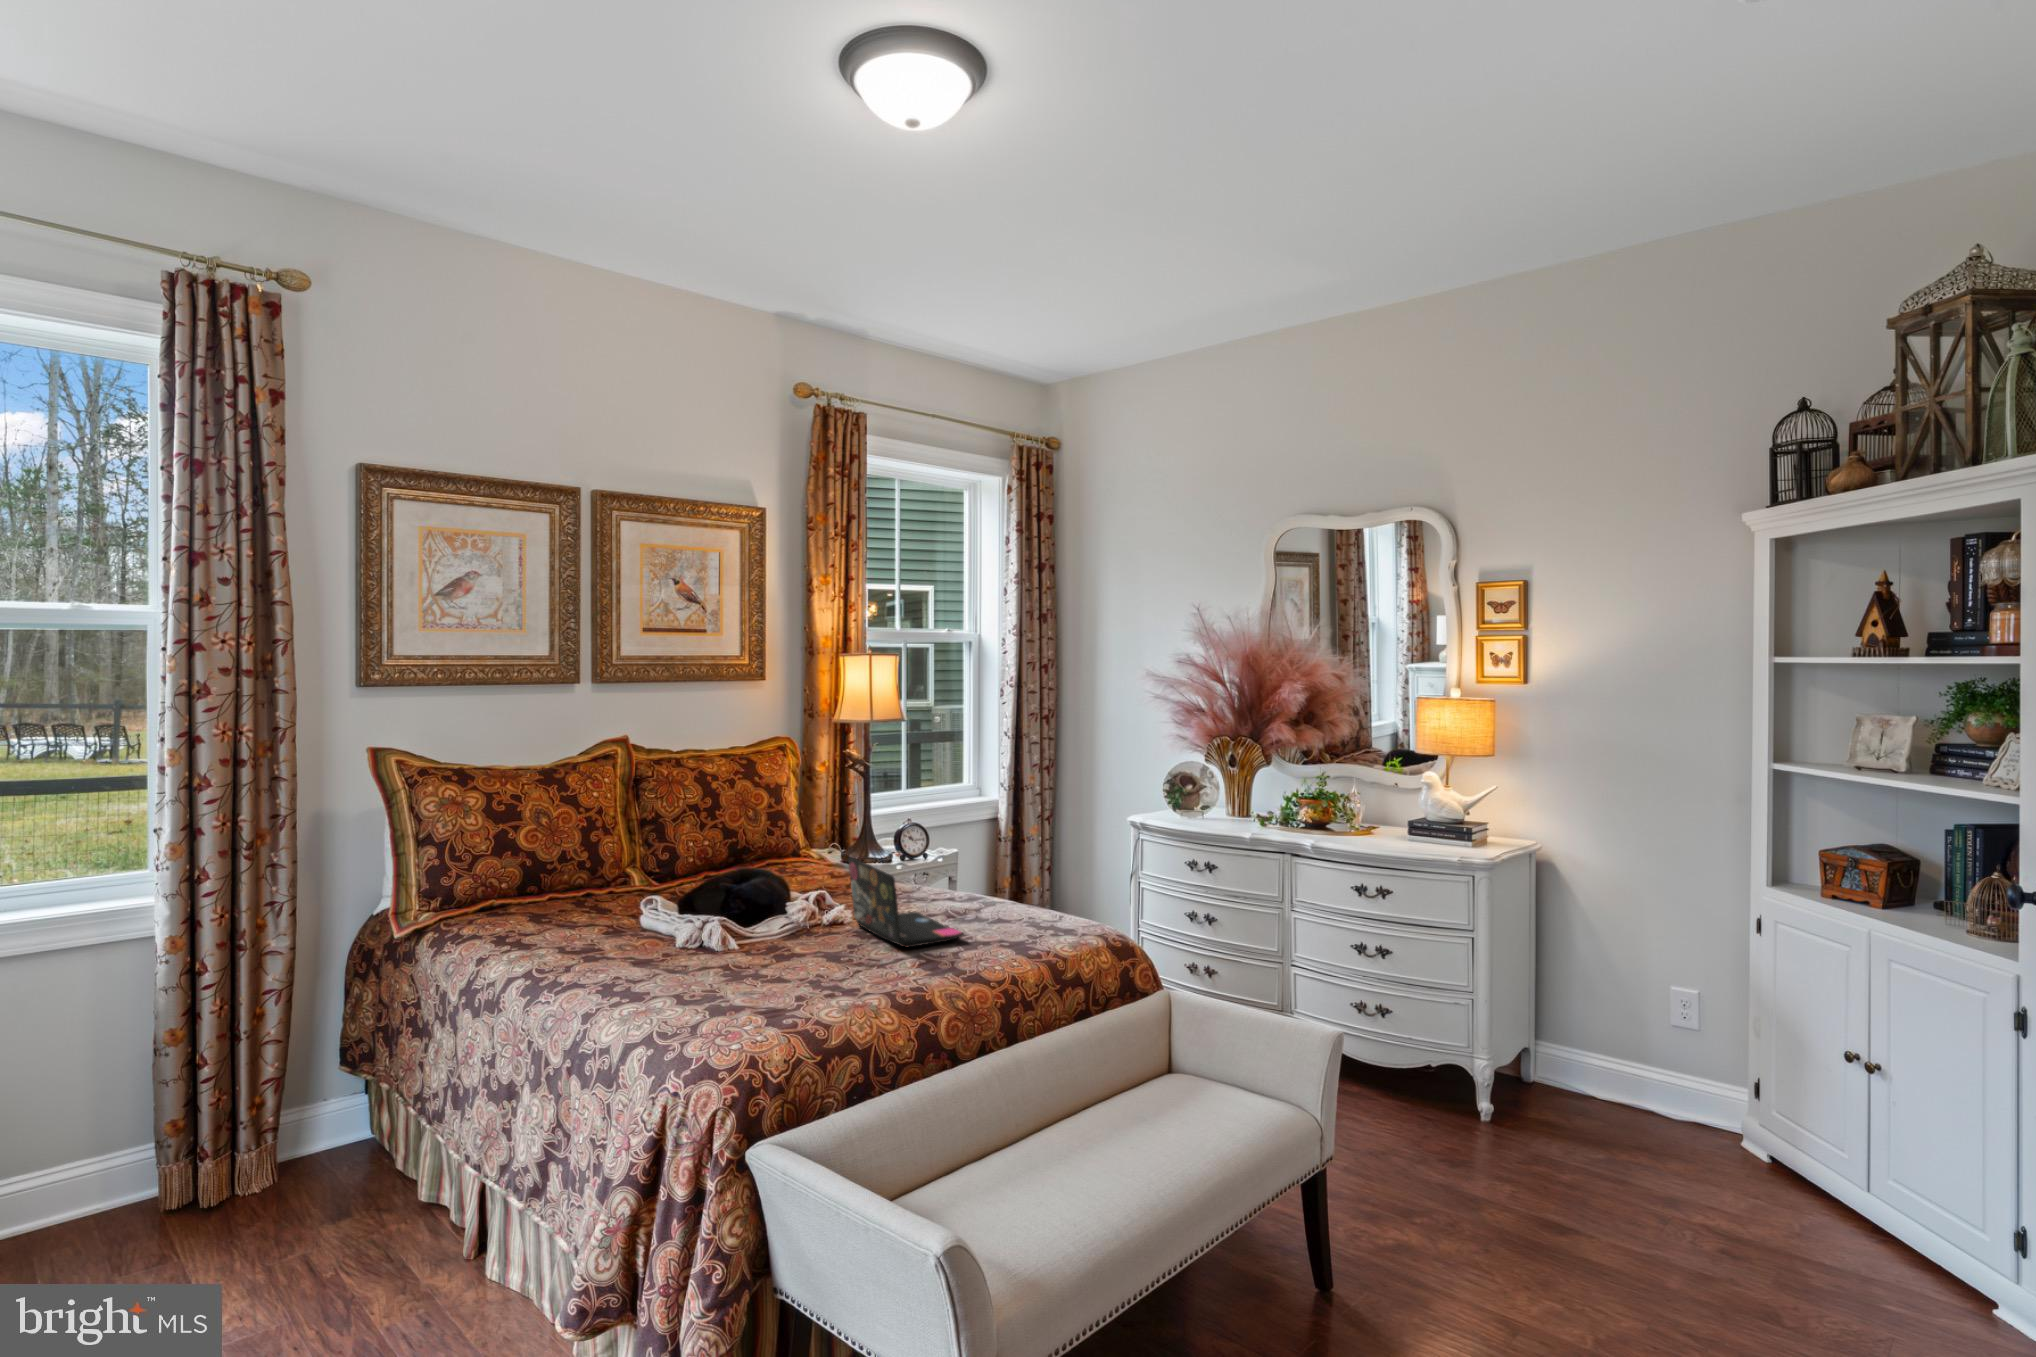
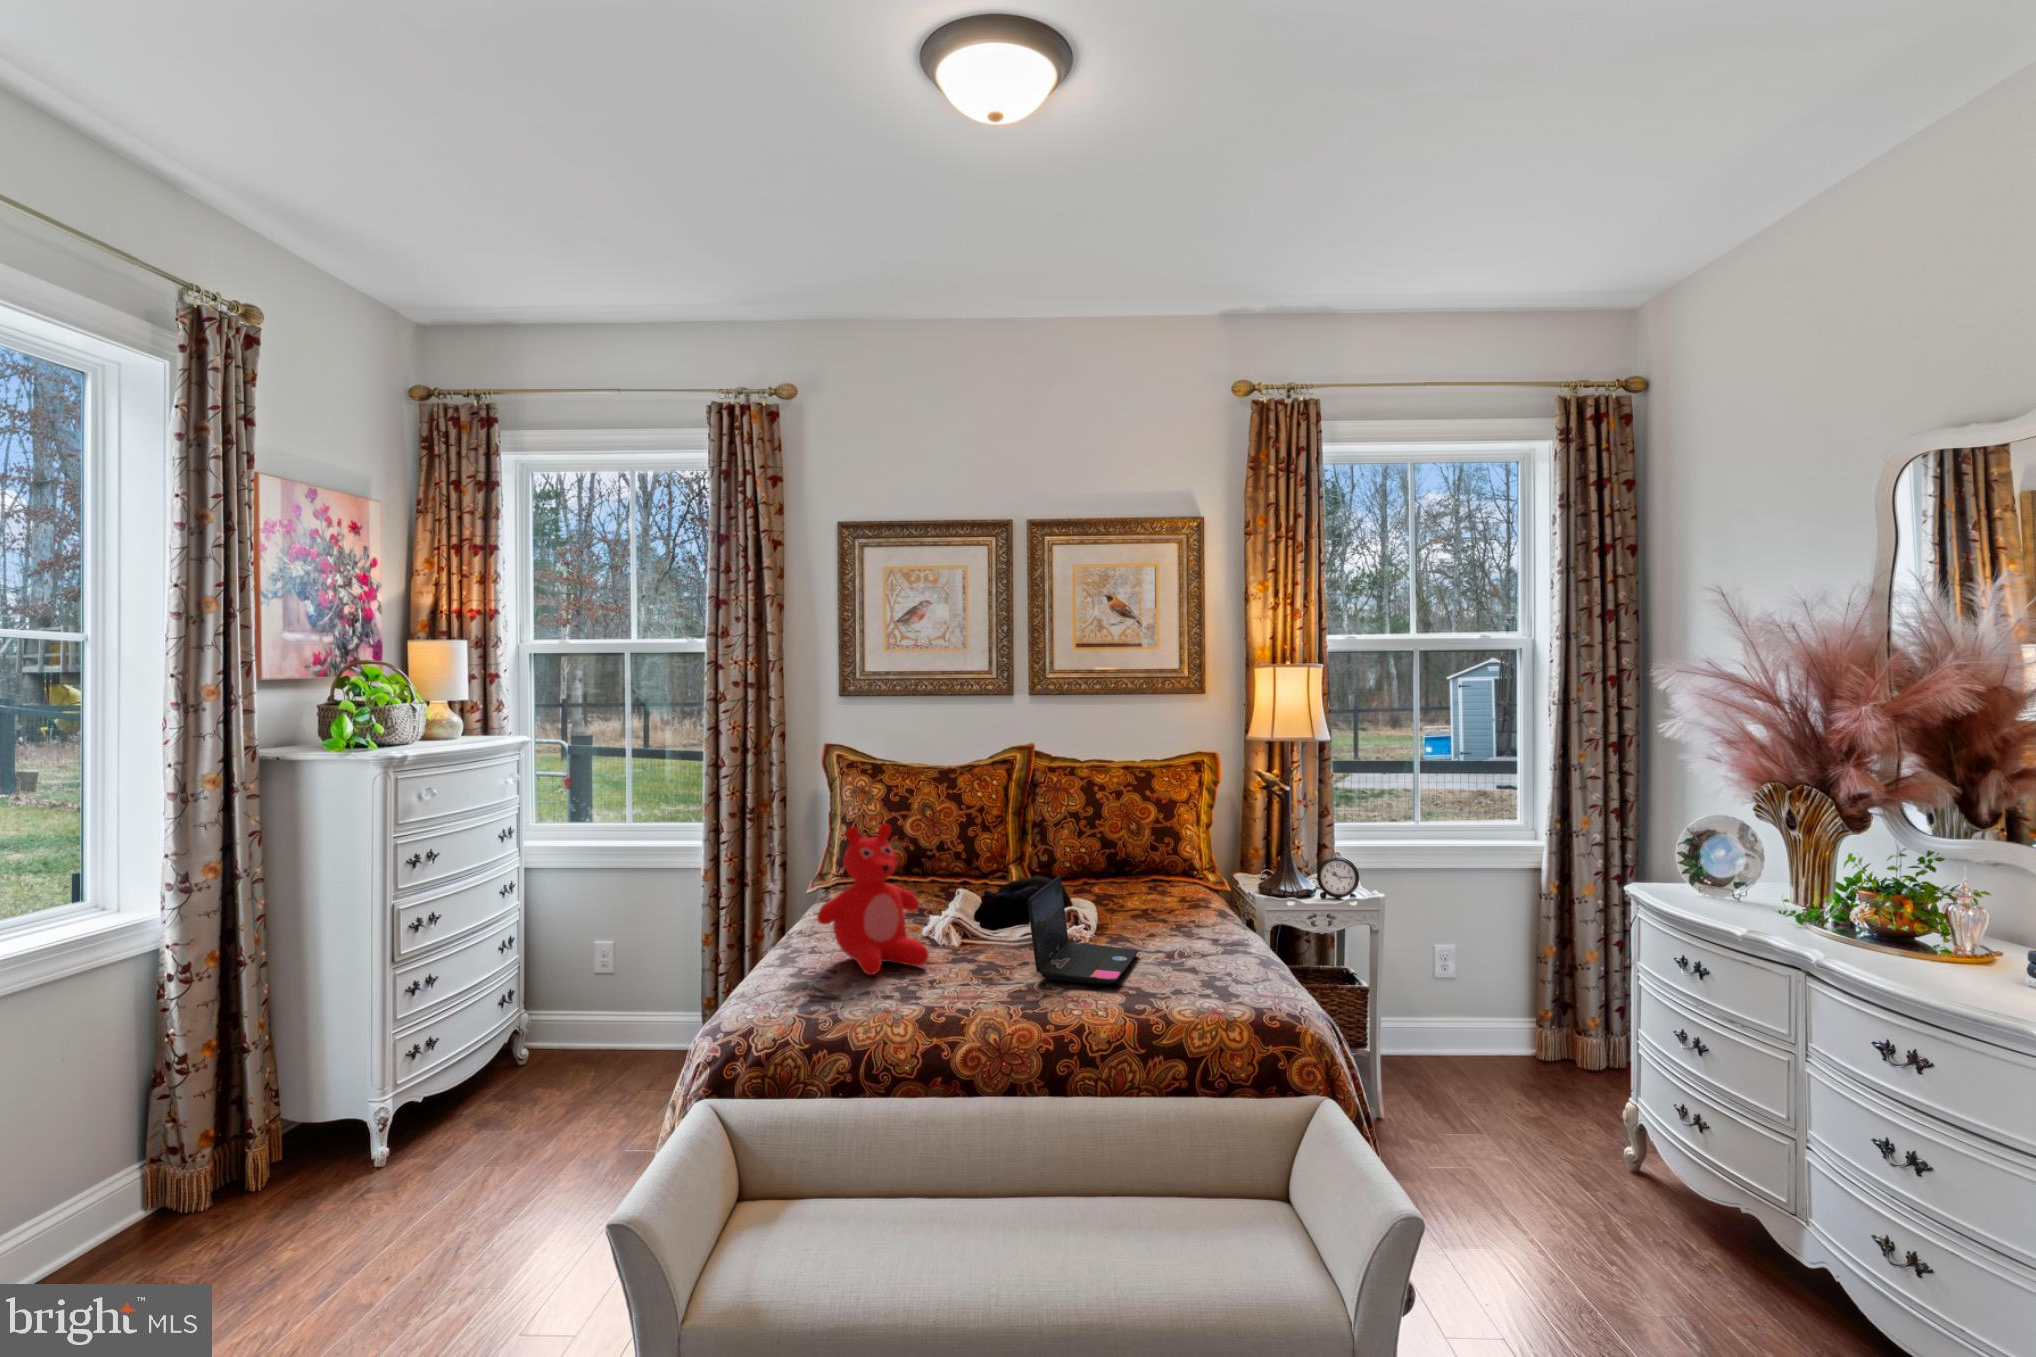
teddy bear: none [680,826,790,985] -> present [817,824,929,975]

